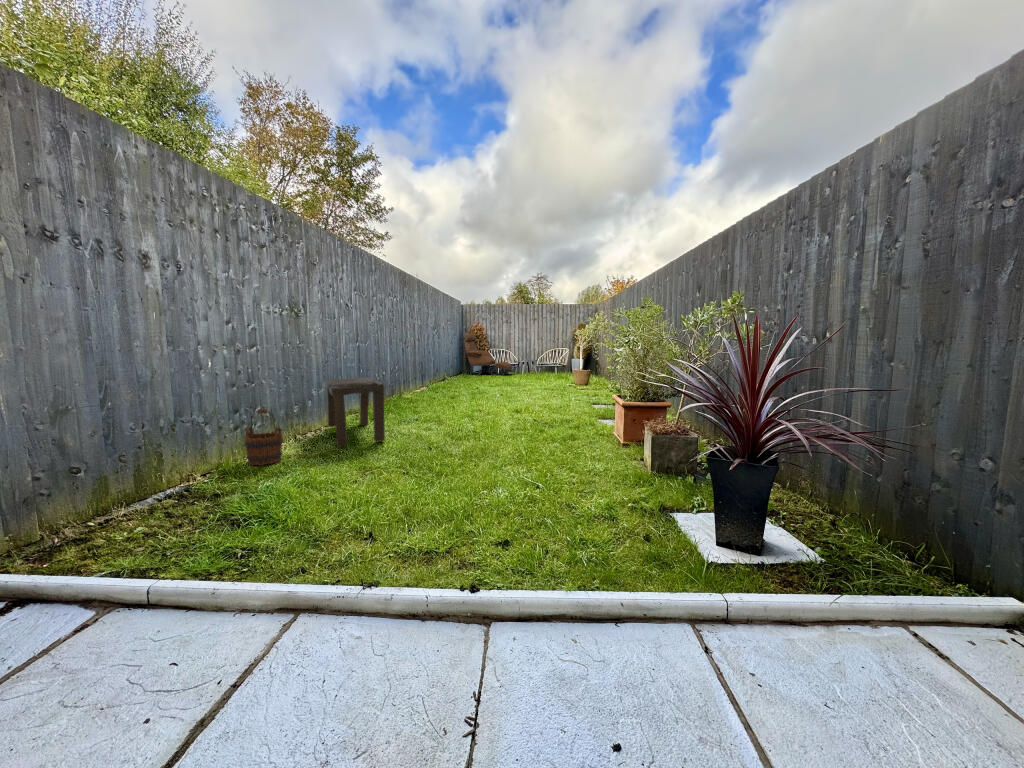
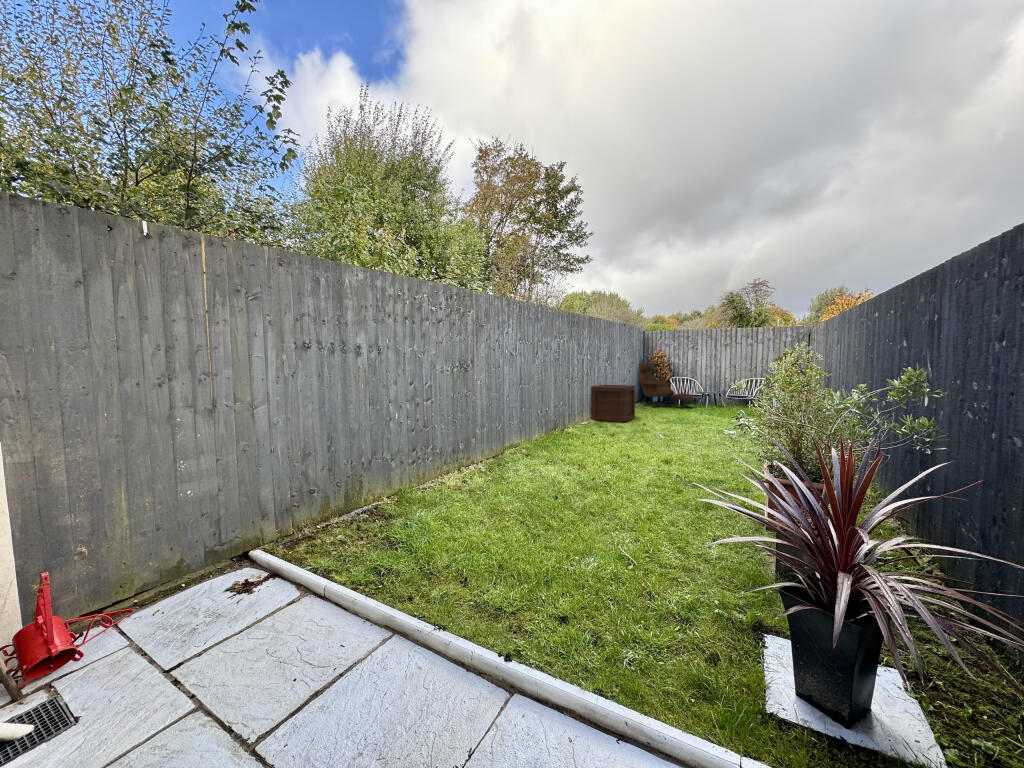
wooden crate: none [425,352,467,387] -> present [591,385,635,422]
bench: present [326,378,385,446] -> none [481,420,524,484]
wooden bucket: present [244,410,283,465] -> none [418,450,443,494]

